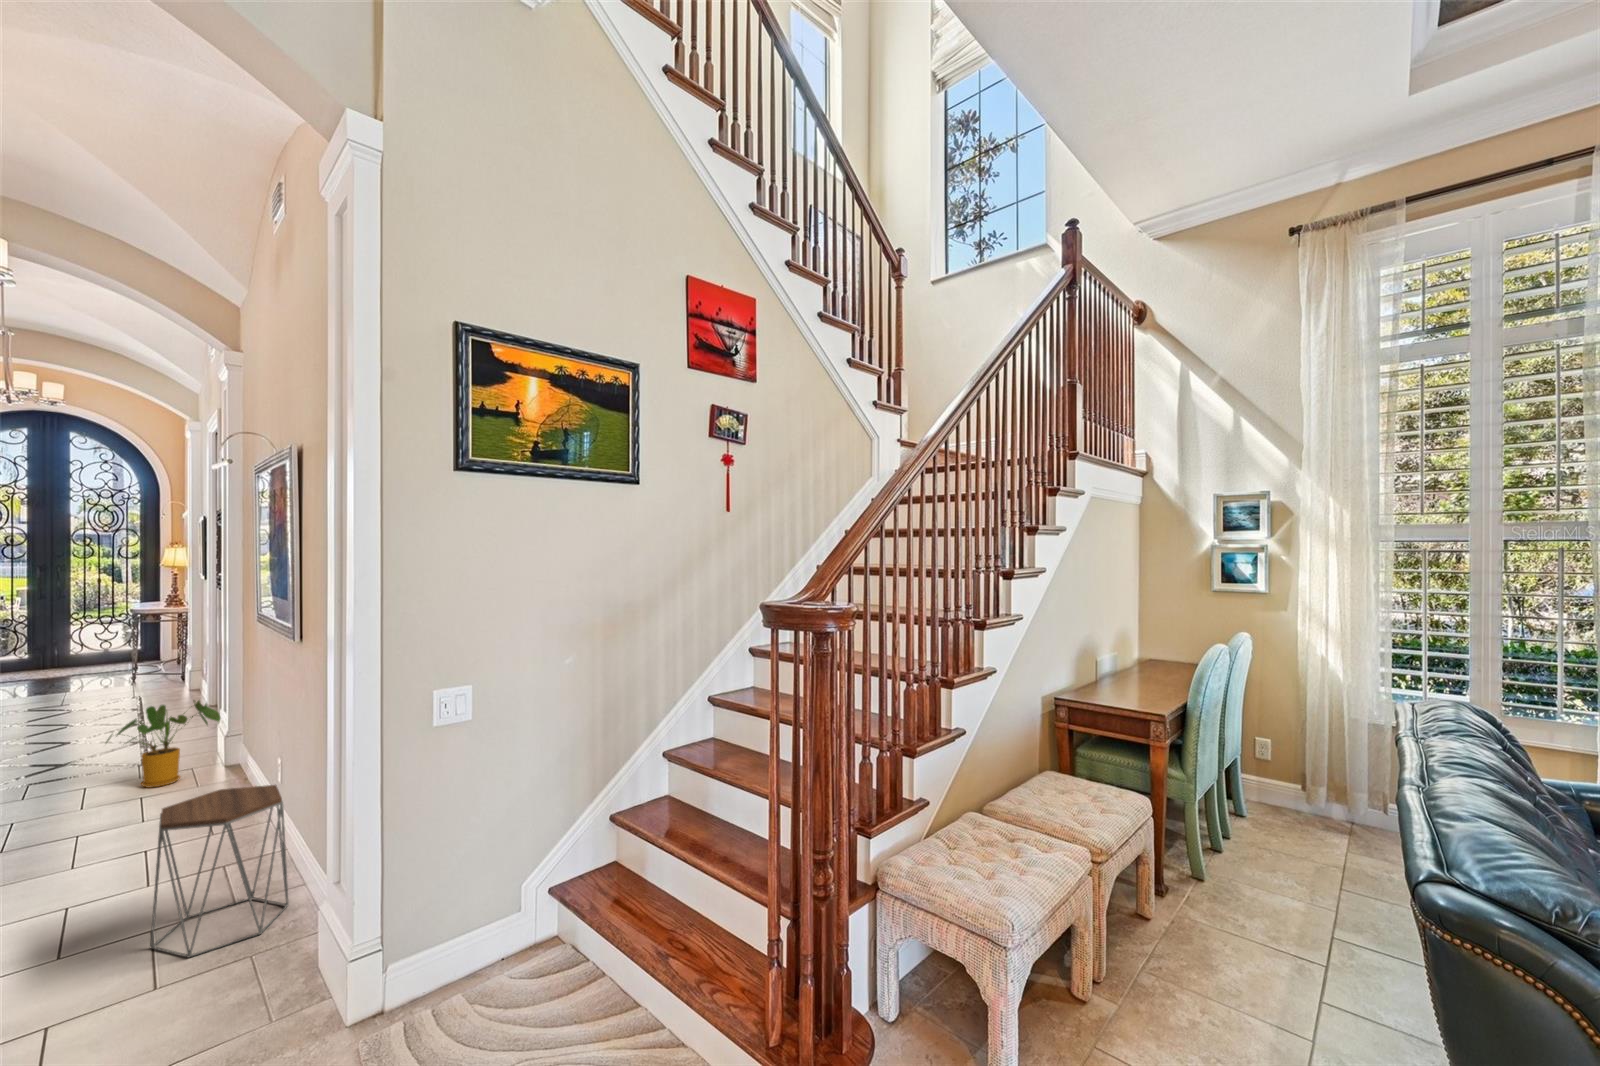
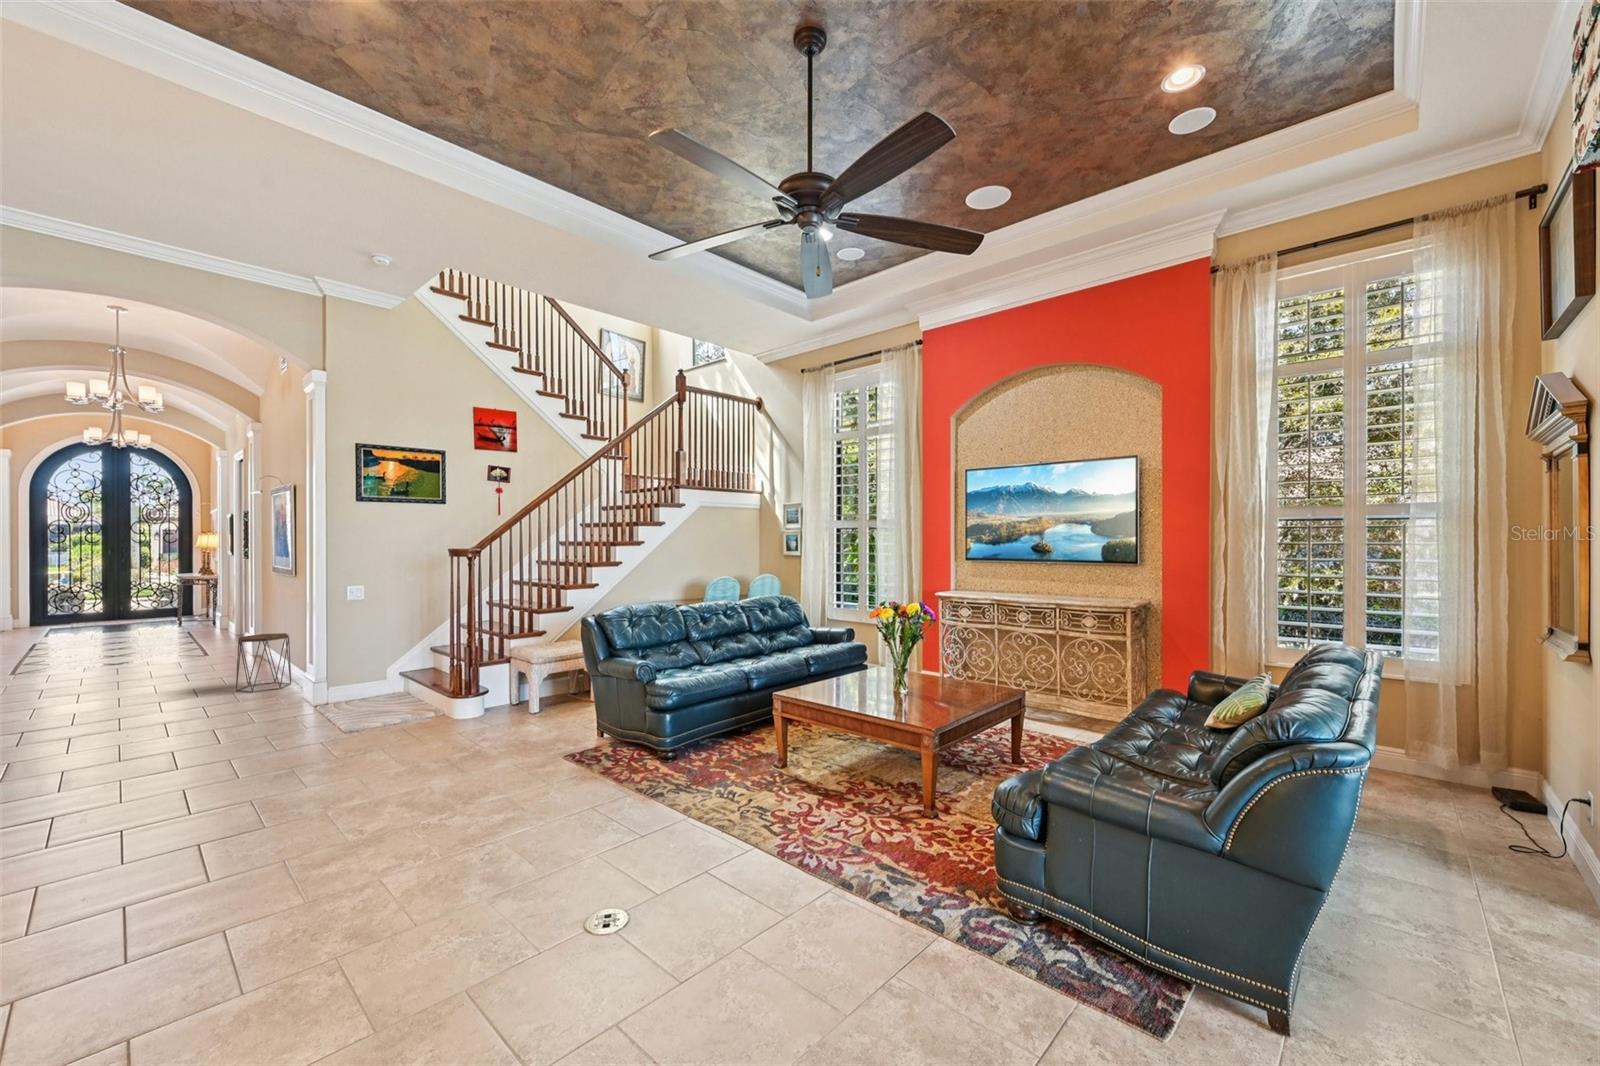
house plant: present [106,700,221,788] -> none [190,615,251,659]

